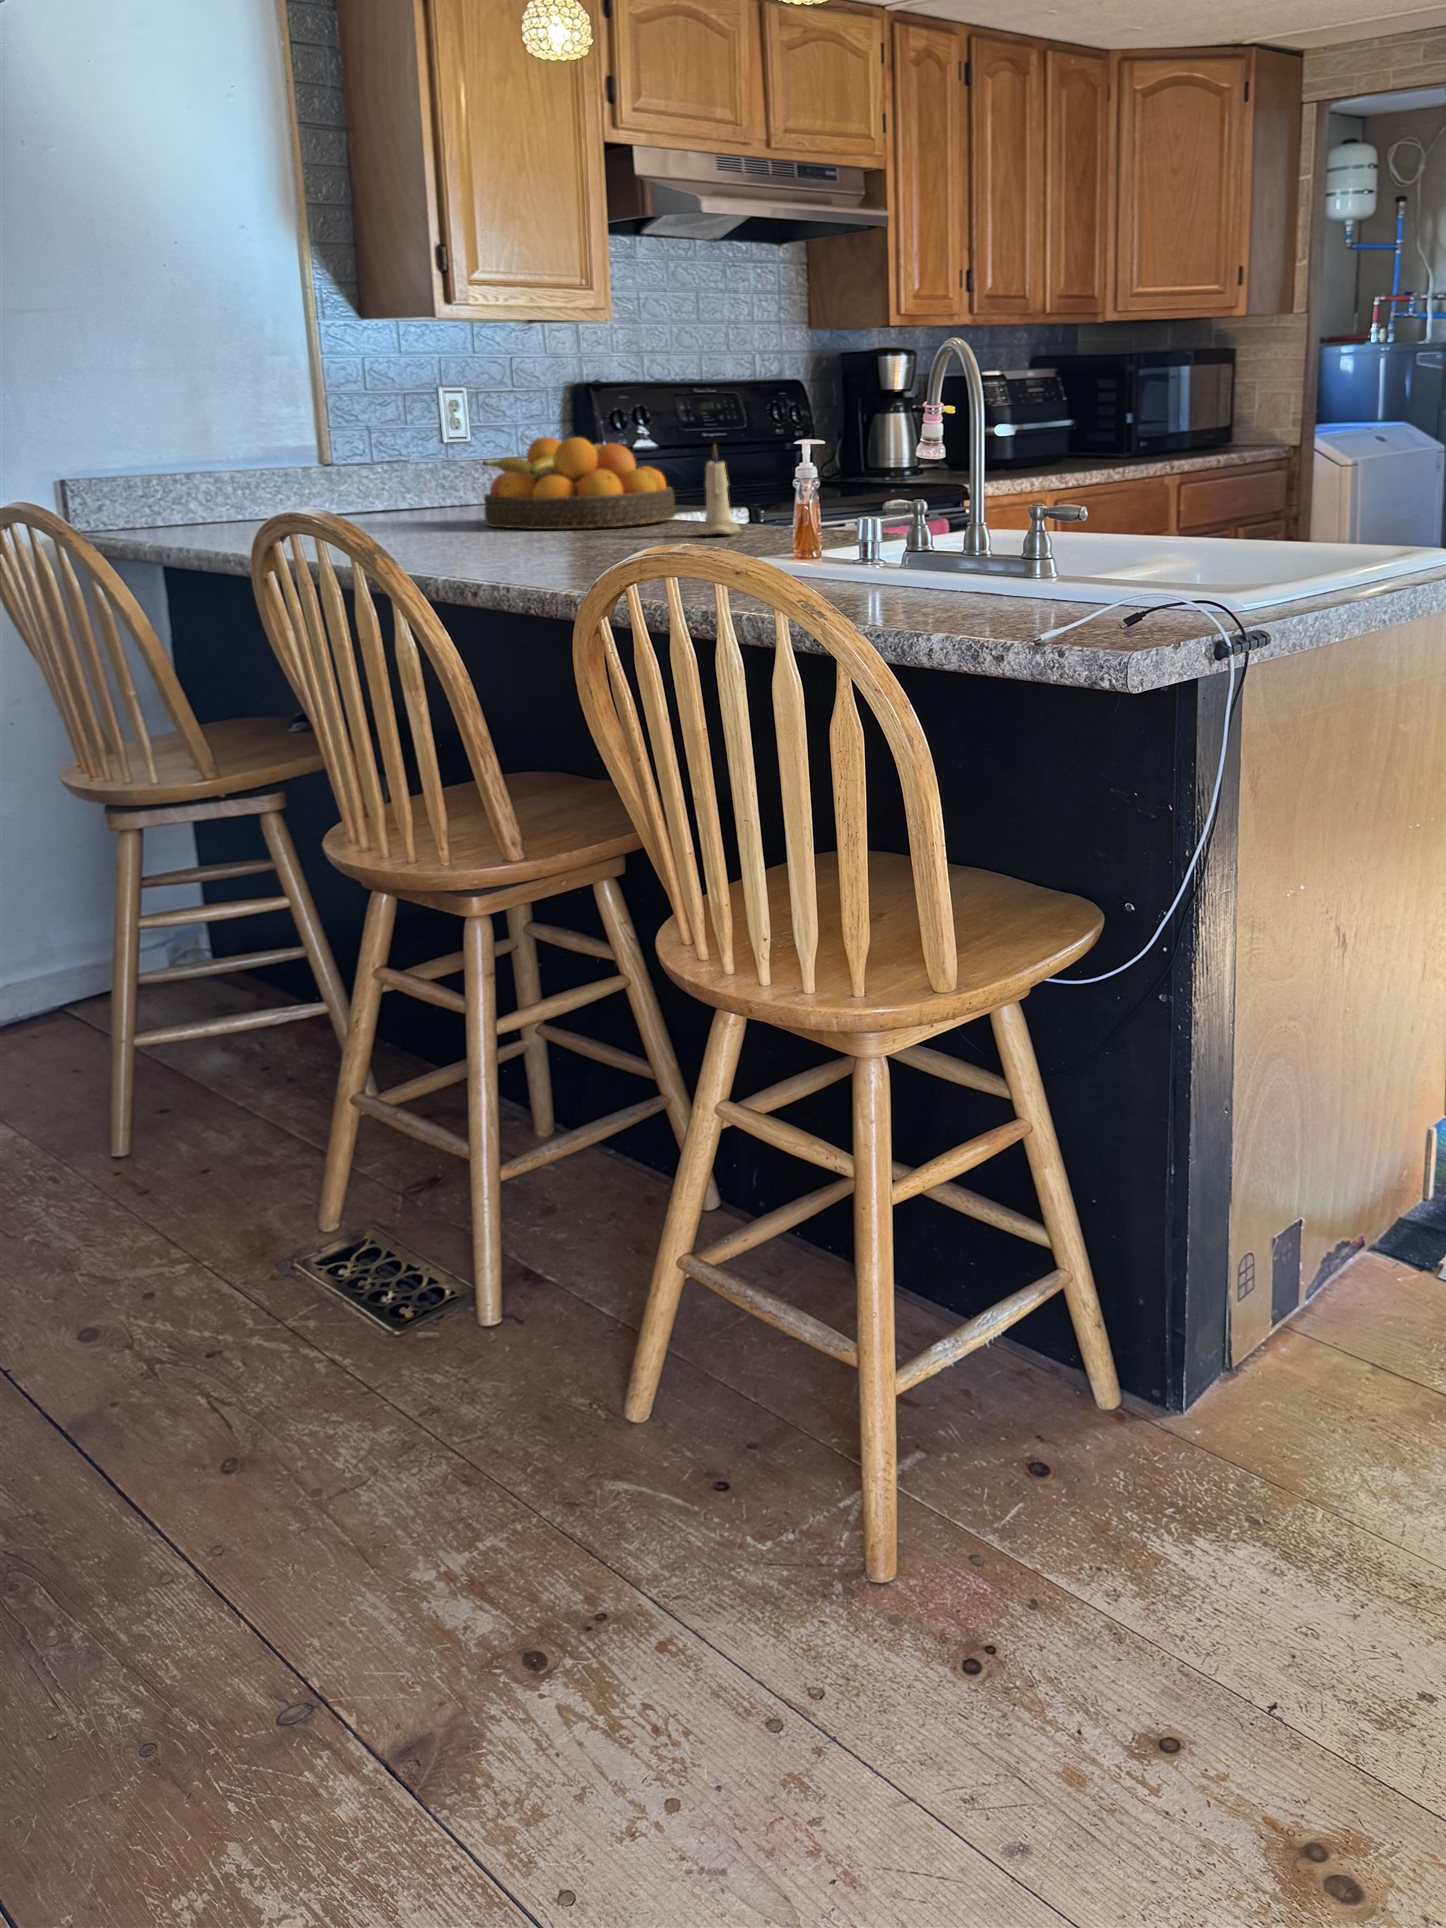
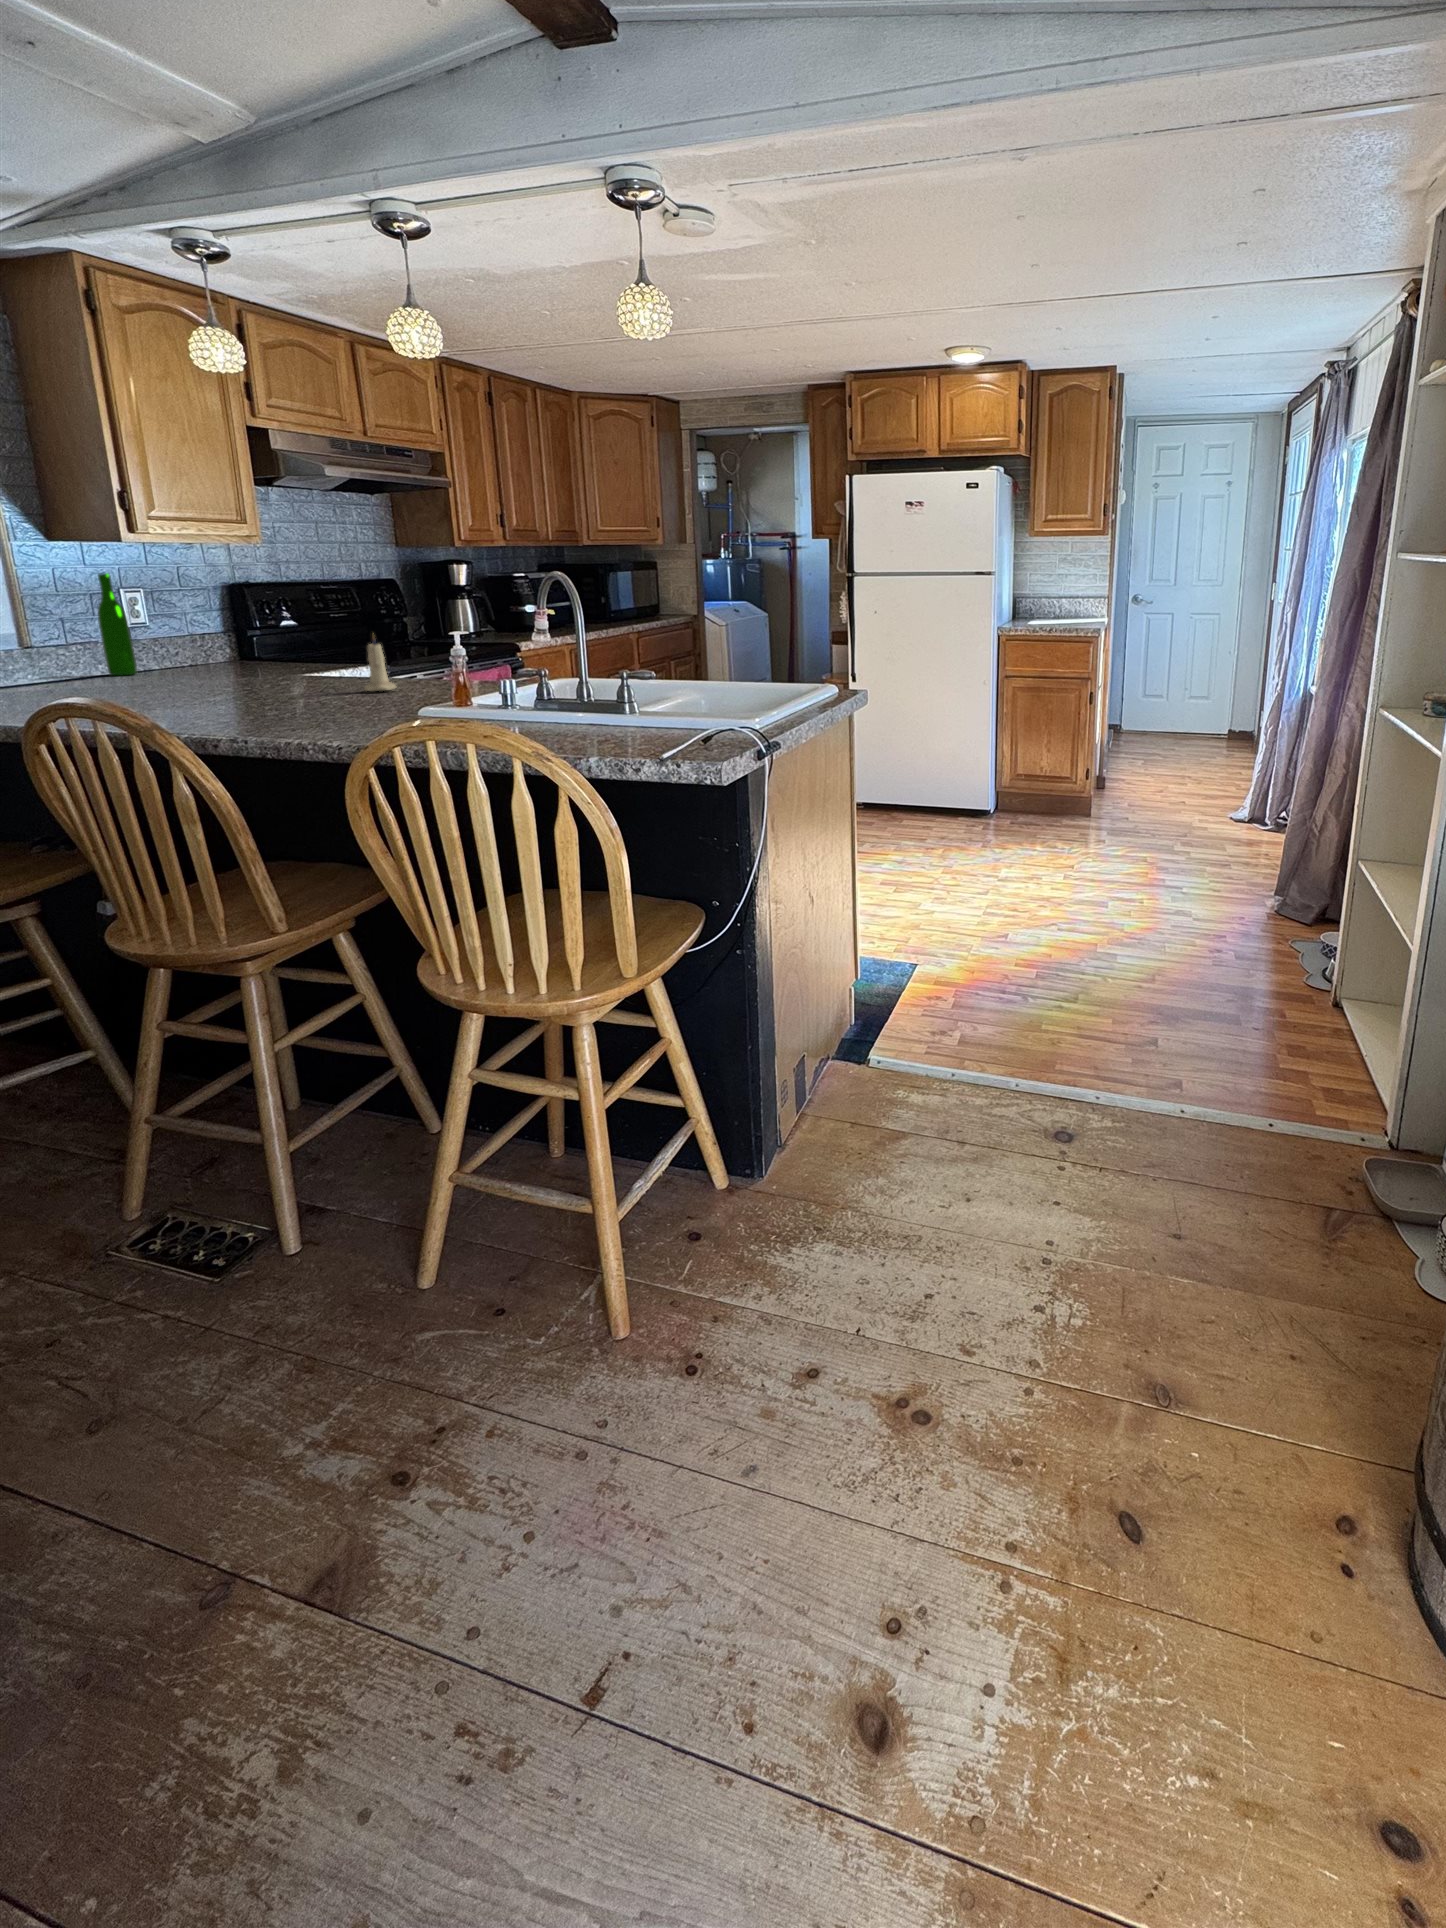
wine bottle: none [409,364,447,508] -> present [98,573,137,676]
fruit bowl: present [482,437,675,529] -> none [178,627,337,692]

